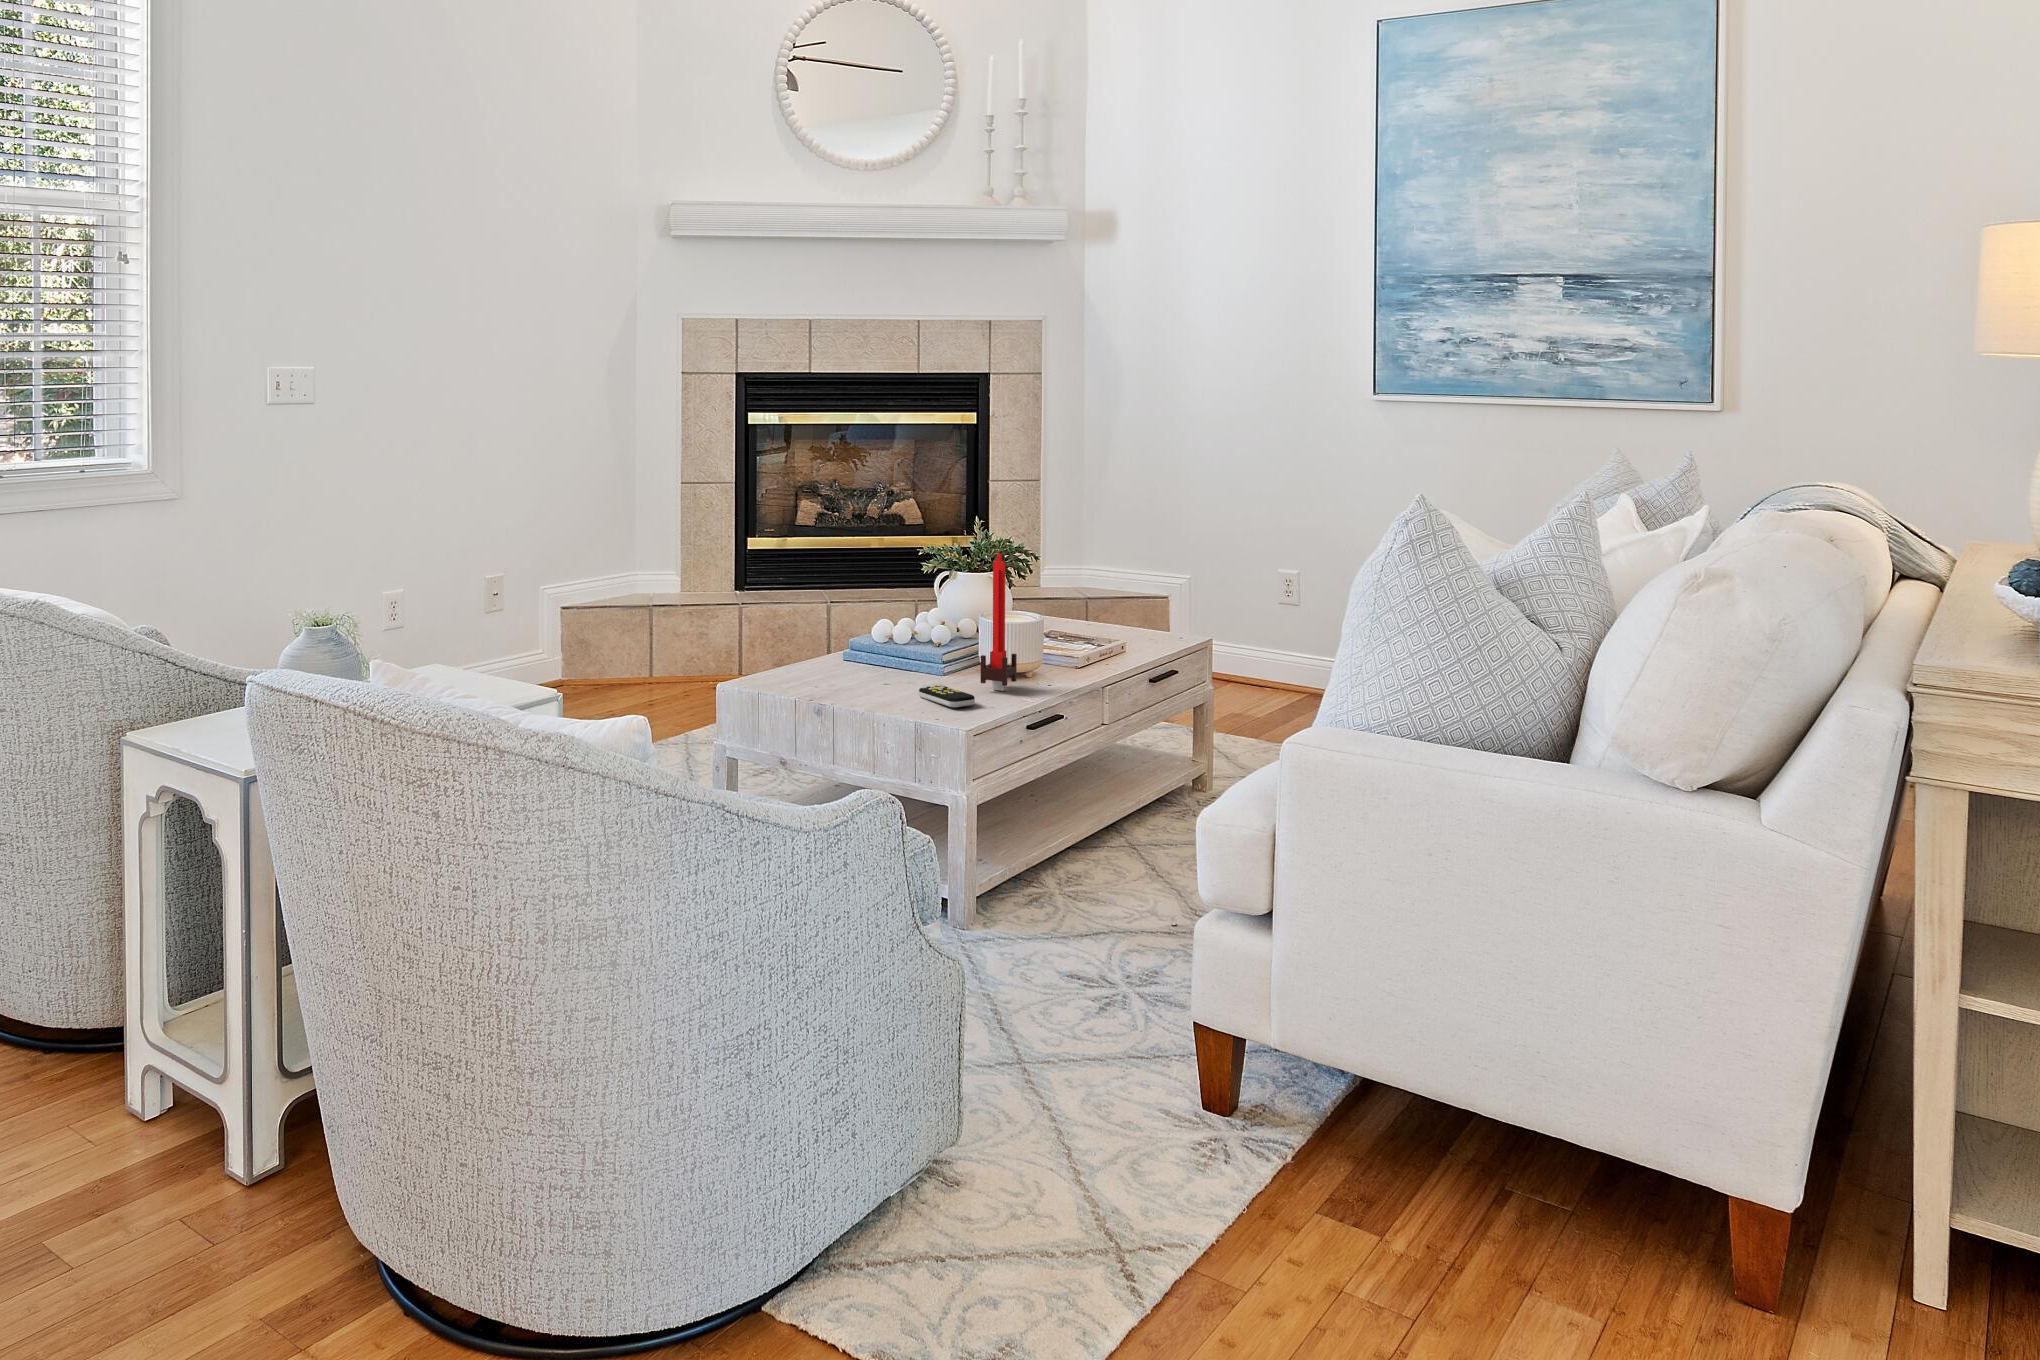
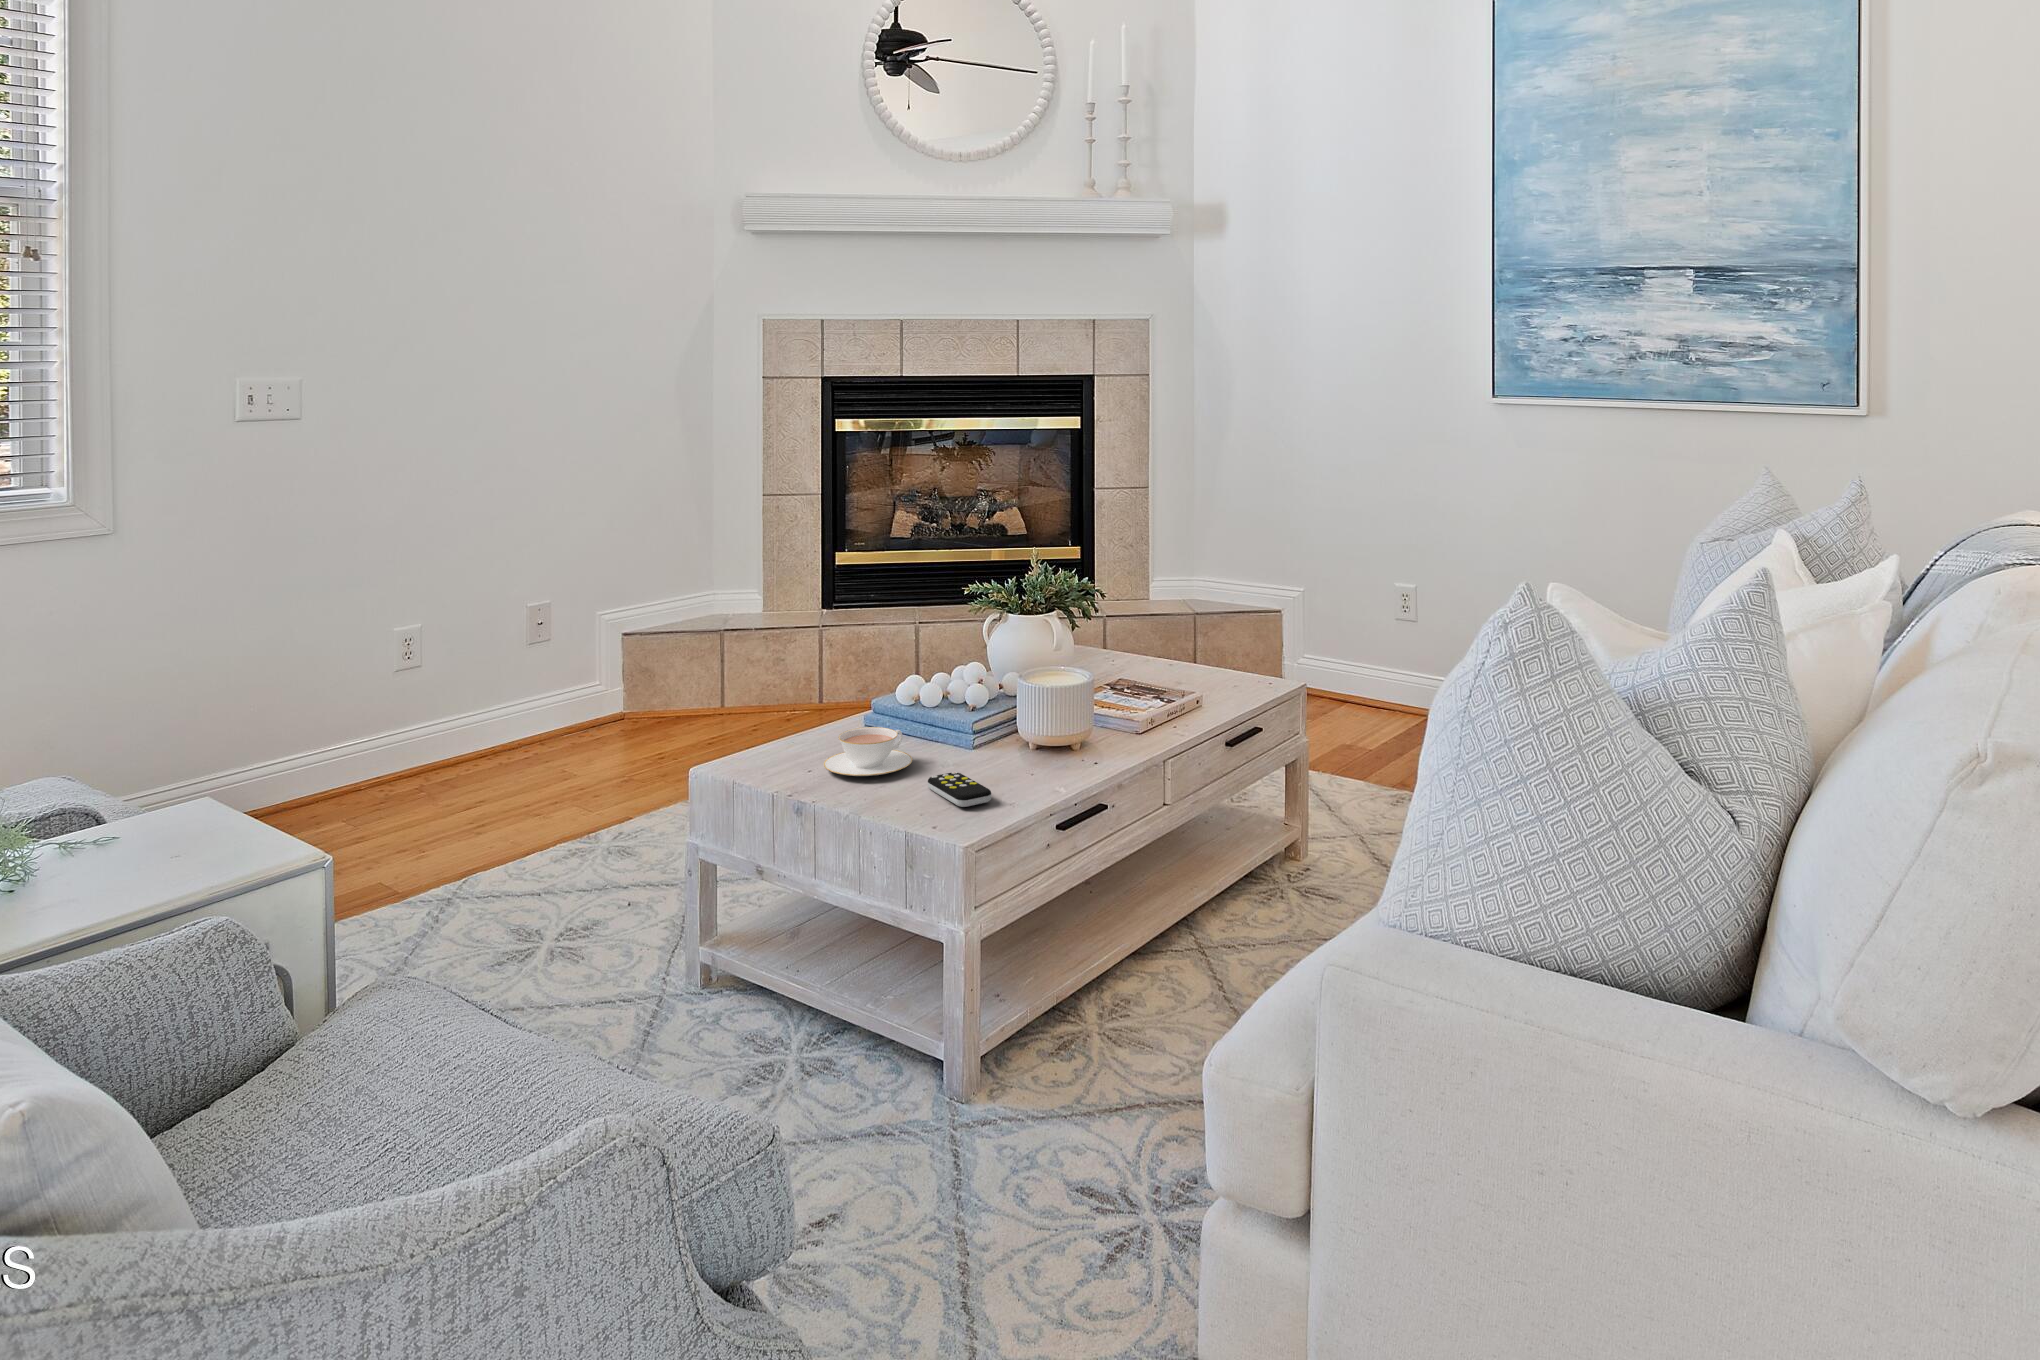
candle: present [981,553,1017,691] -> none [1007,609,1052,776]
teacup: none [828,652,900,688] -> present [824,727,912,776]

